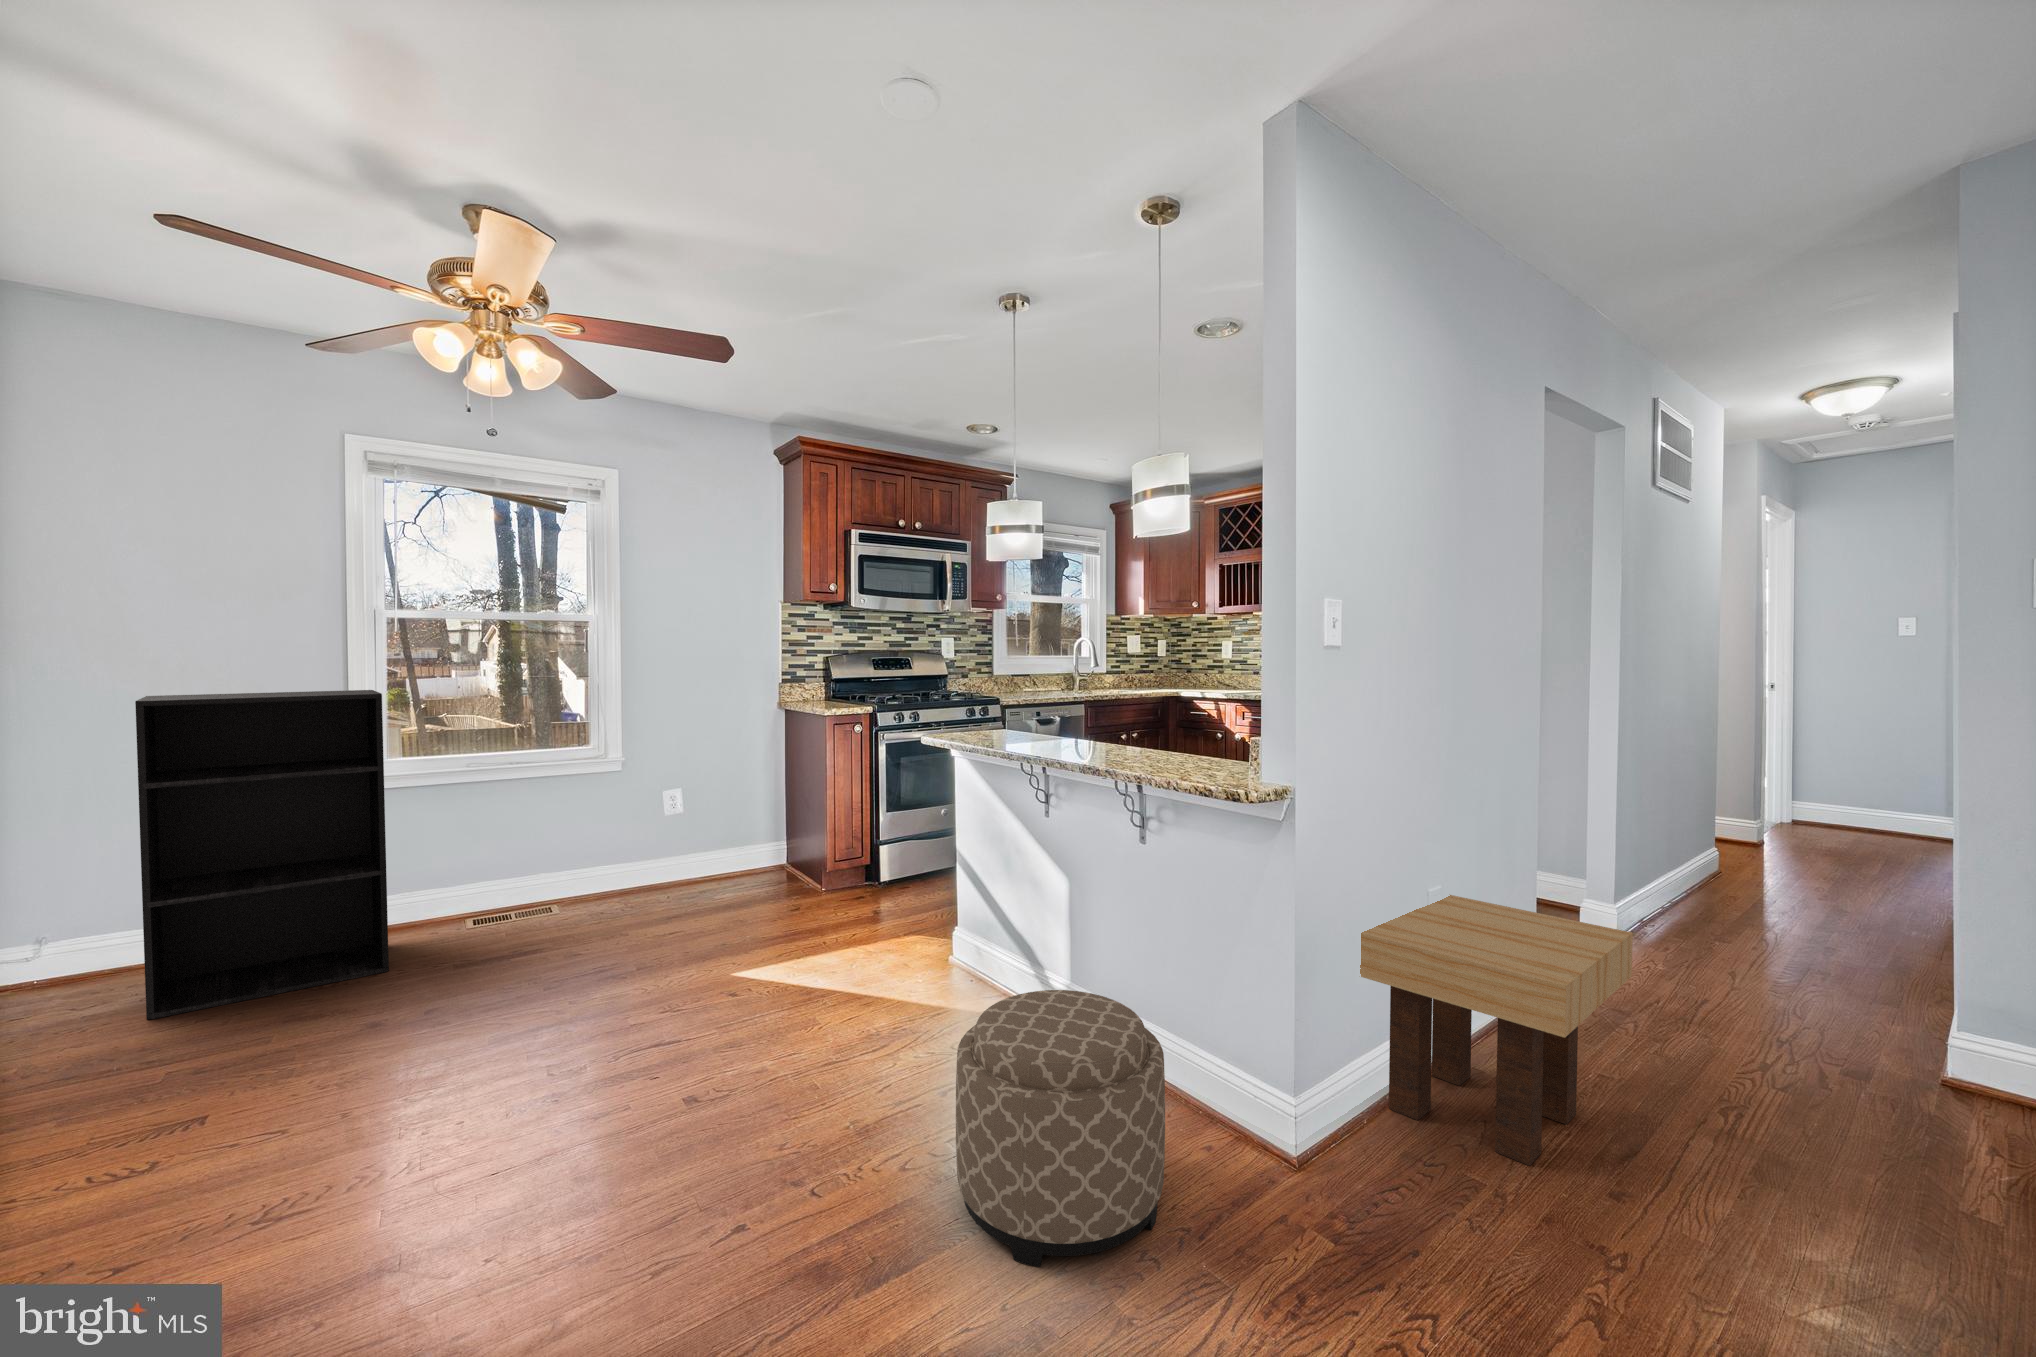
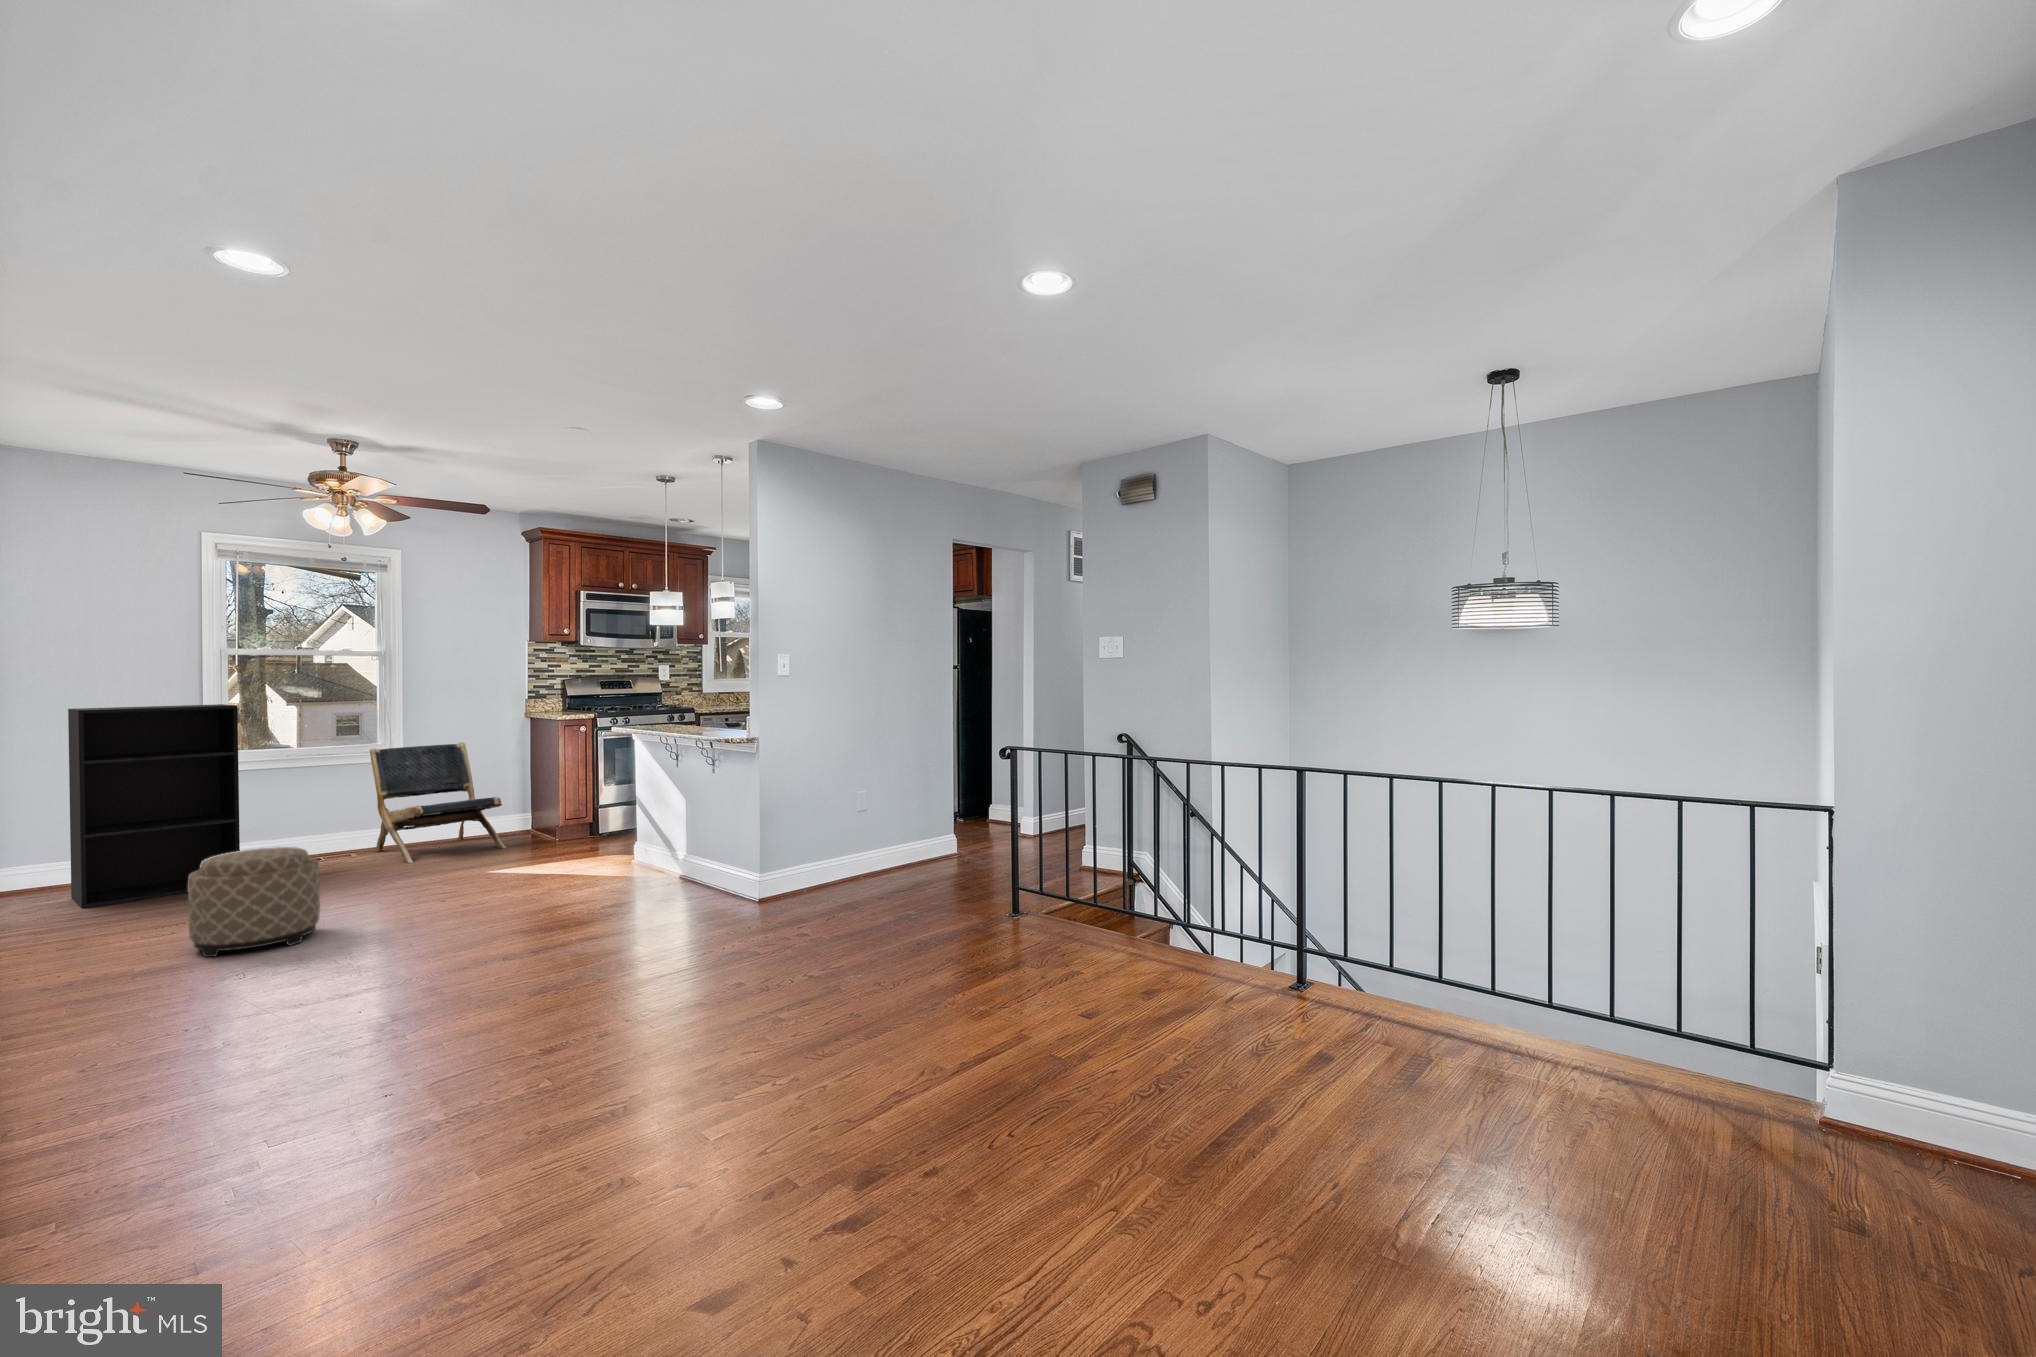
lounge chair: none [578,744,759,934] -> present [370,742,506,863]
side table: present [1360,895,1633,1166] -> none [797,794,933,901]
ottoman: present [956,990,1165,1267] -> present [188,847,320,957]

